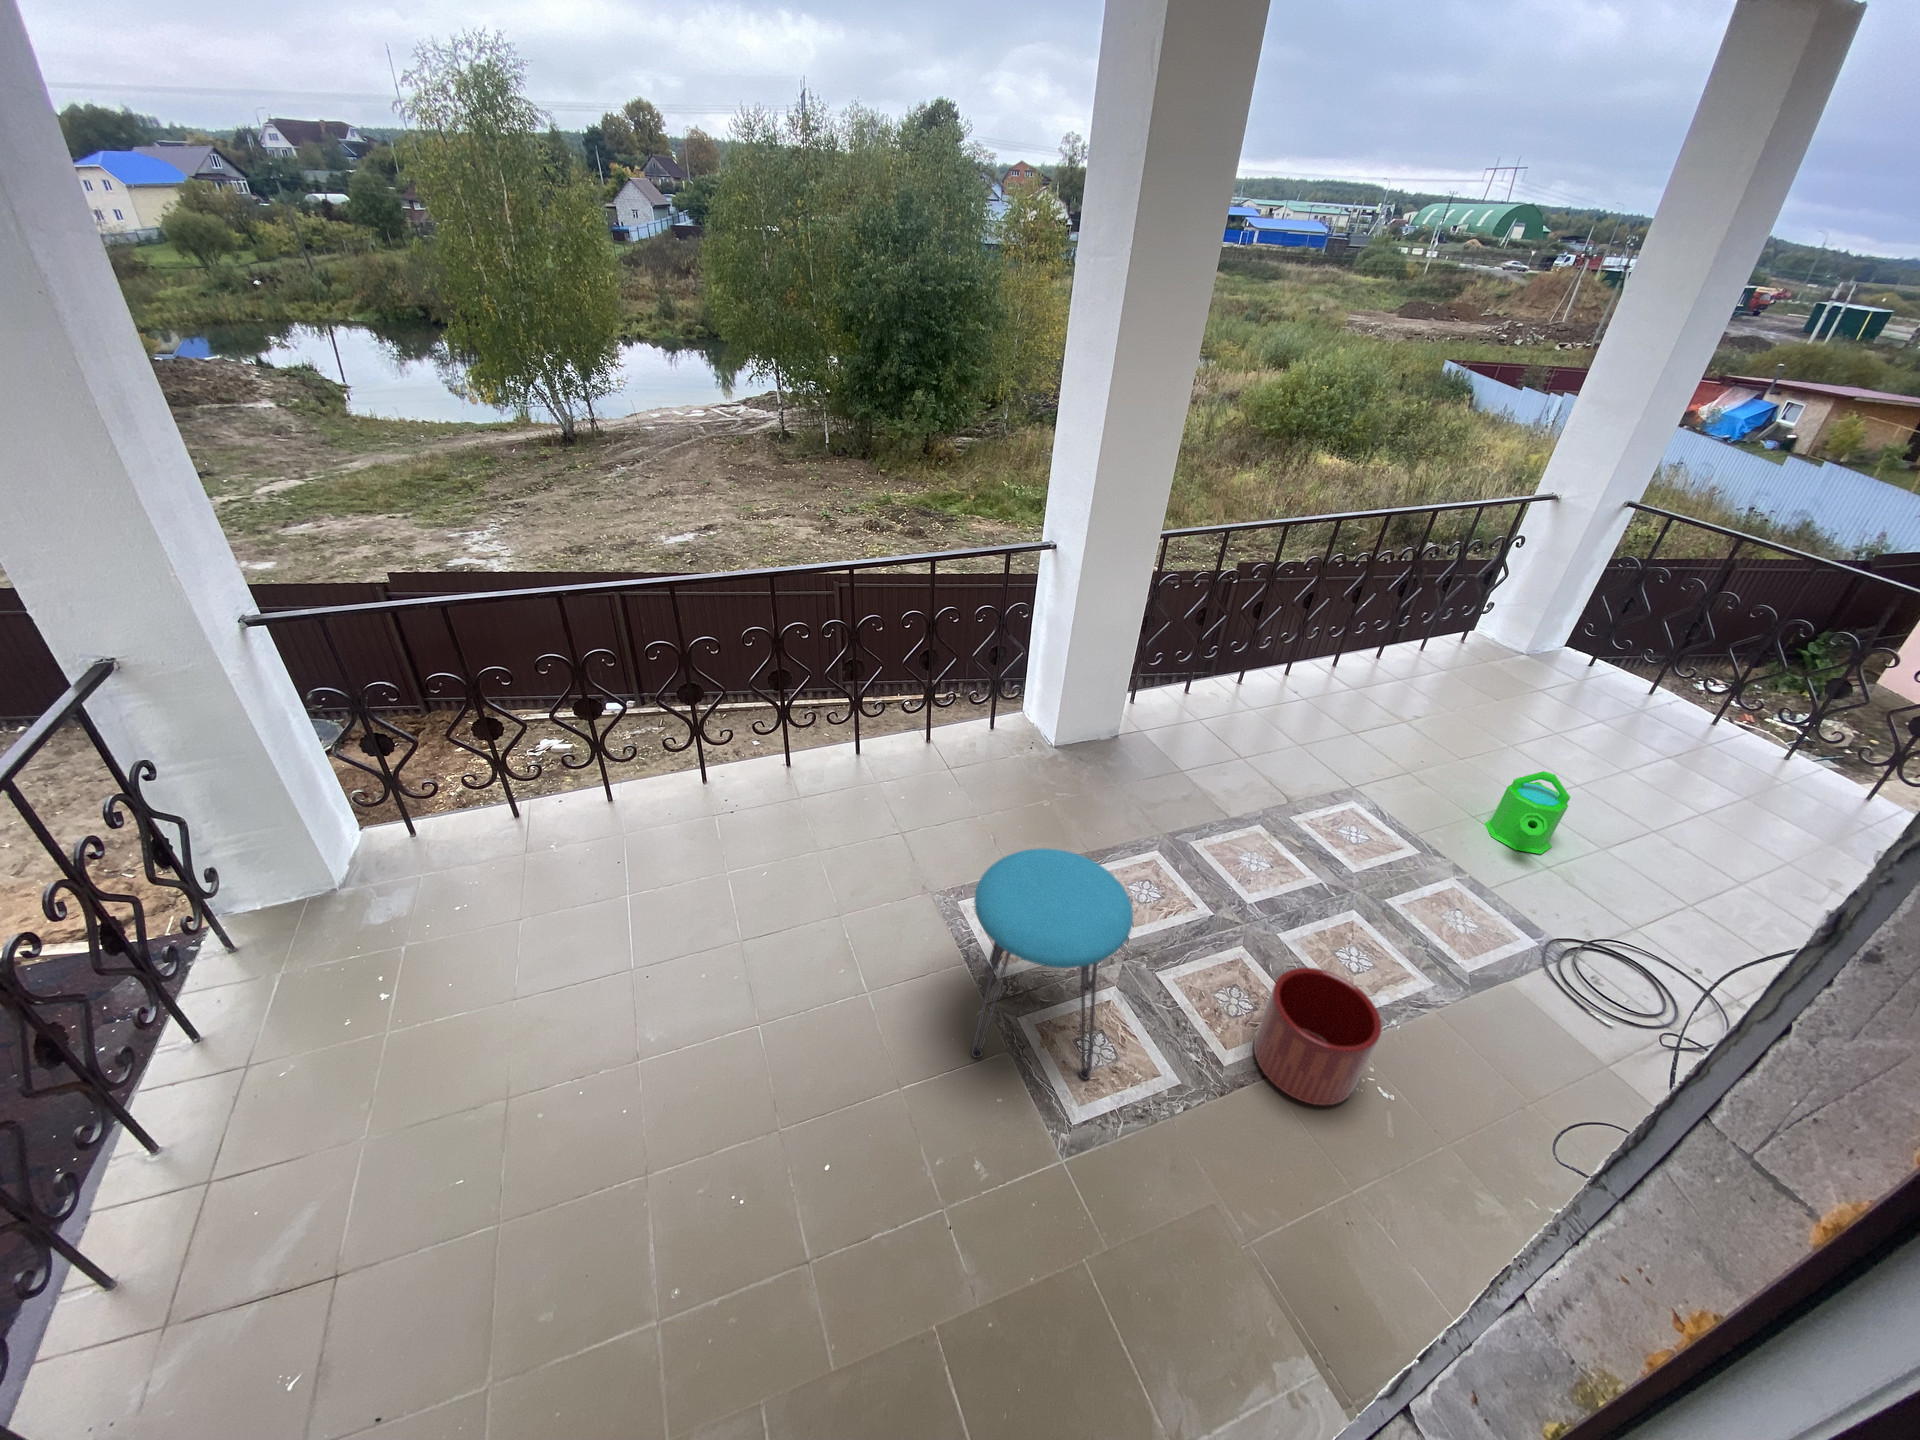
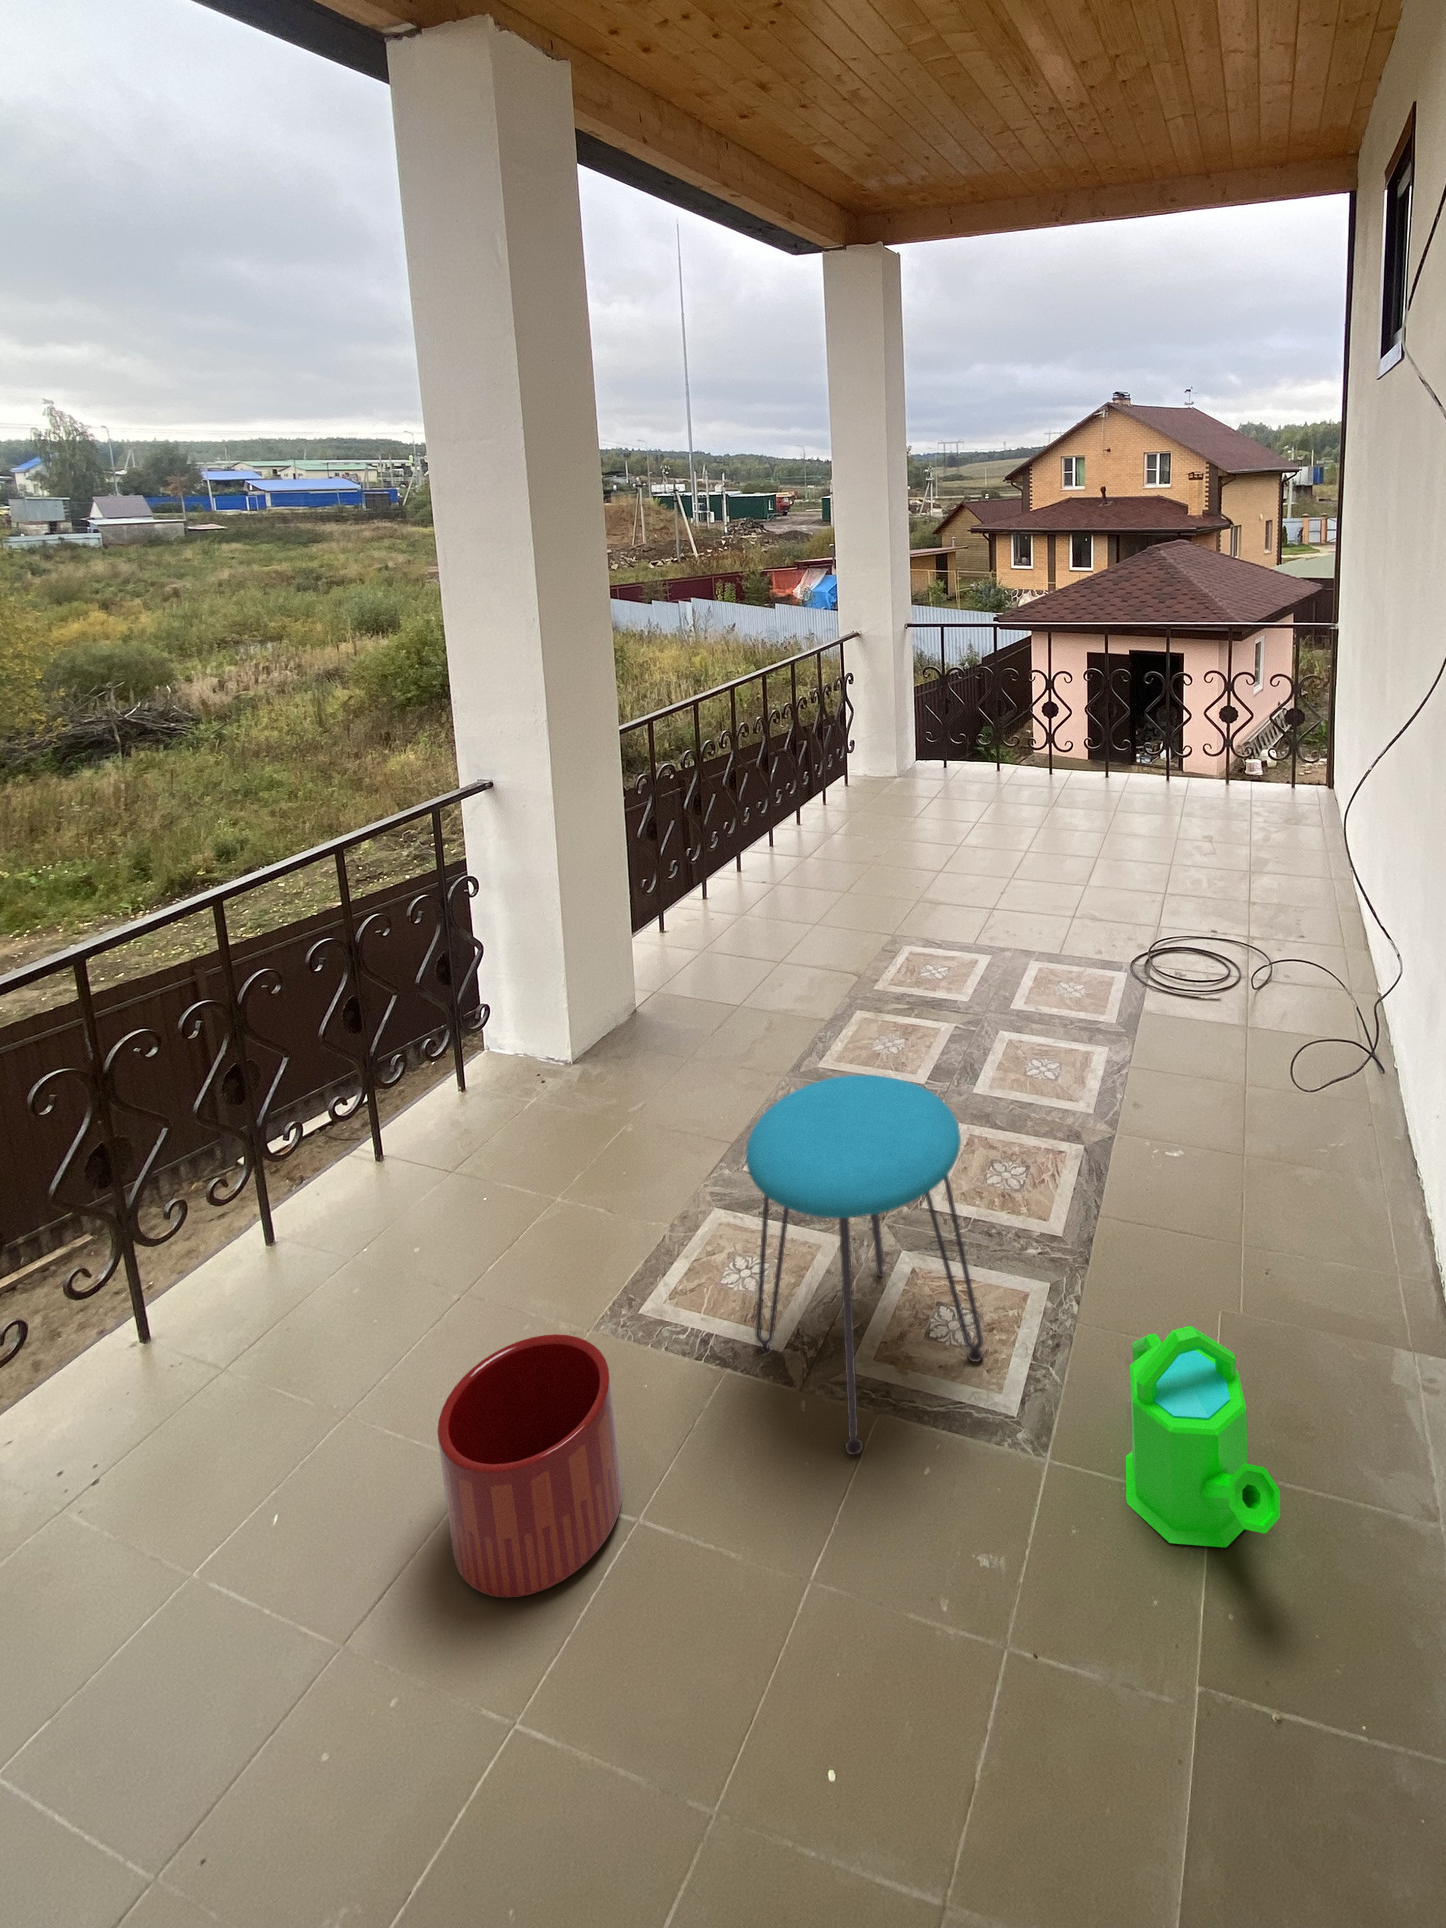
watering can: present [1485,771,1570,854] -> present [1126,1326,1280,1548]
planter: present [1254,967,1382,1105] -> present [437,1334,622,1598]

